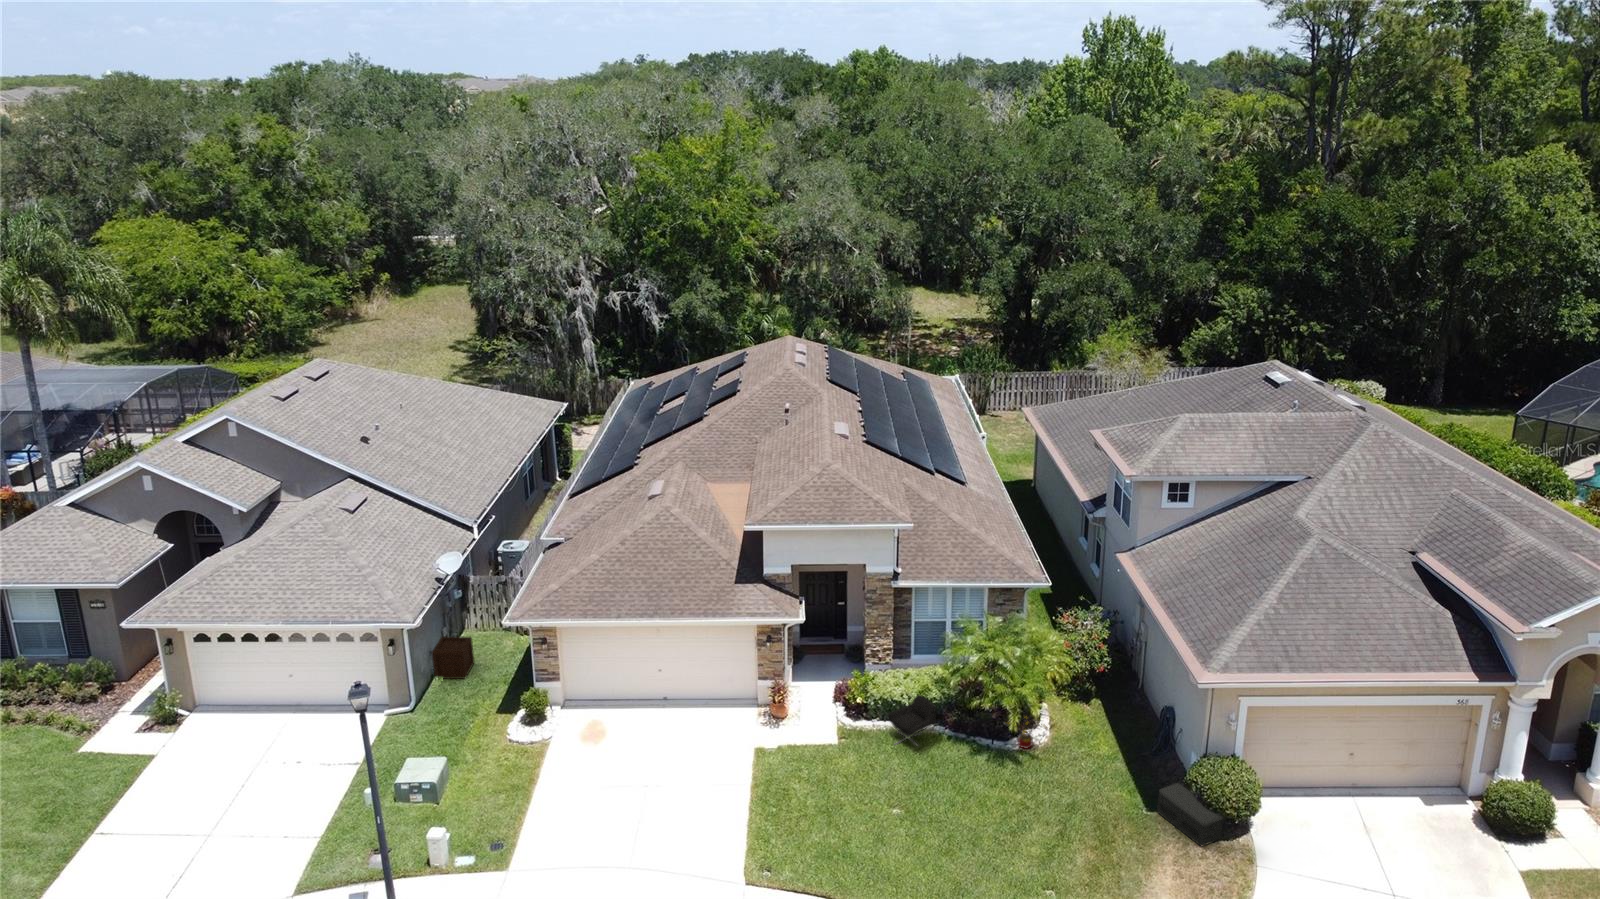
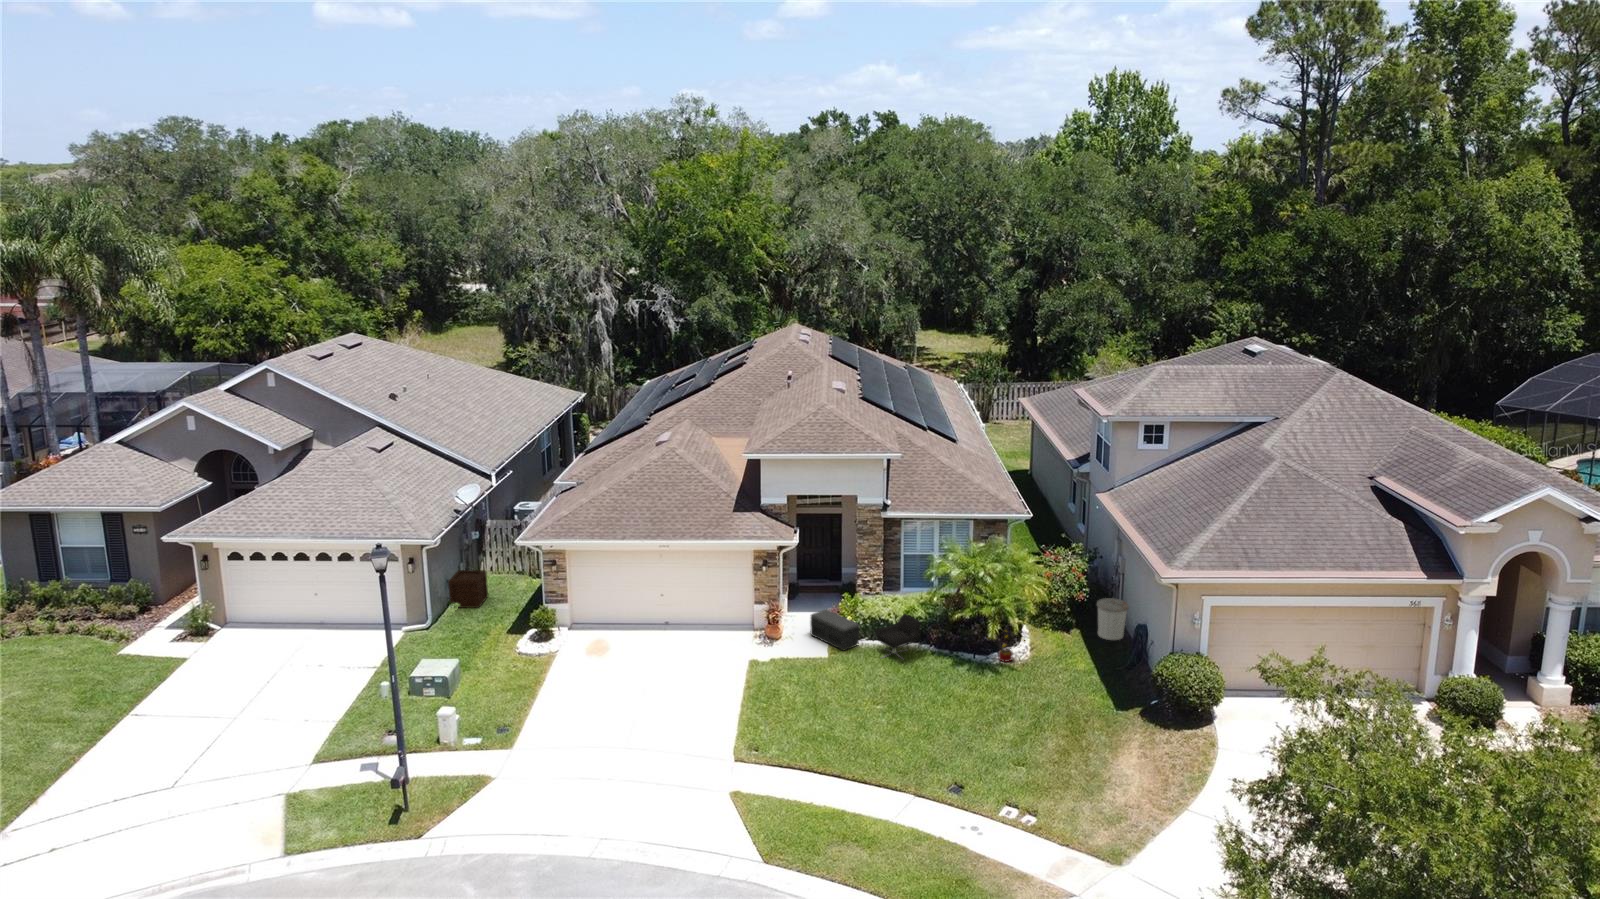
trash can: none [1119,672,1153,718] -> present [1097,598,1129,640]
storage bench: present [1157,783,1223,846] -> present [810,610,859,650]

